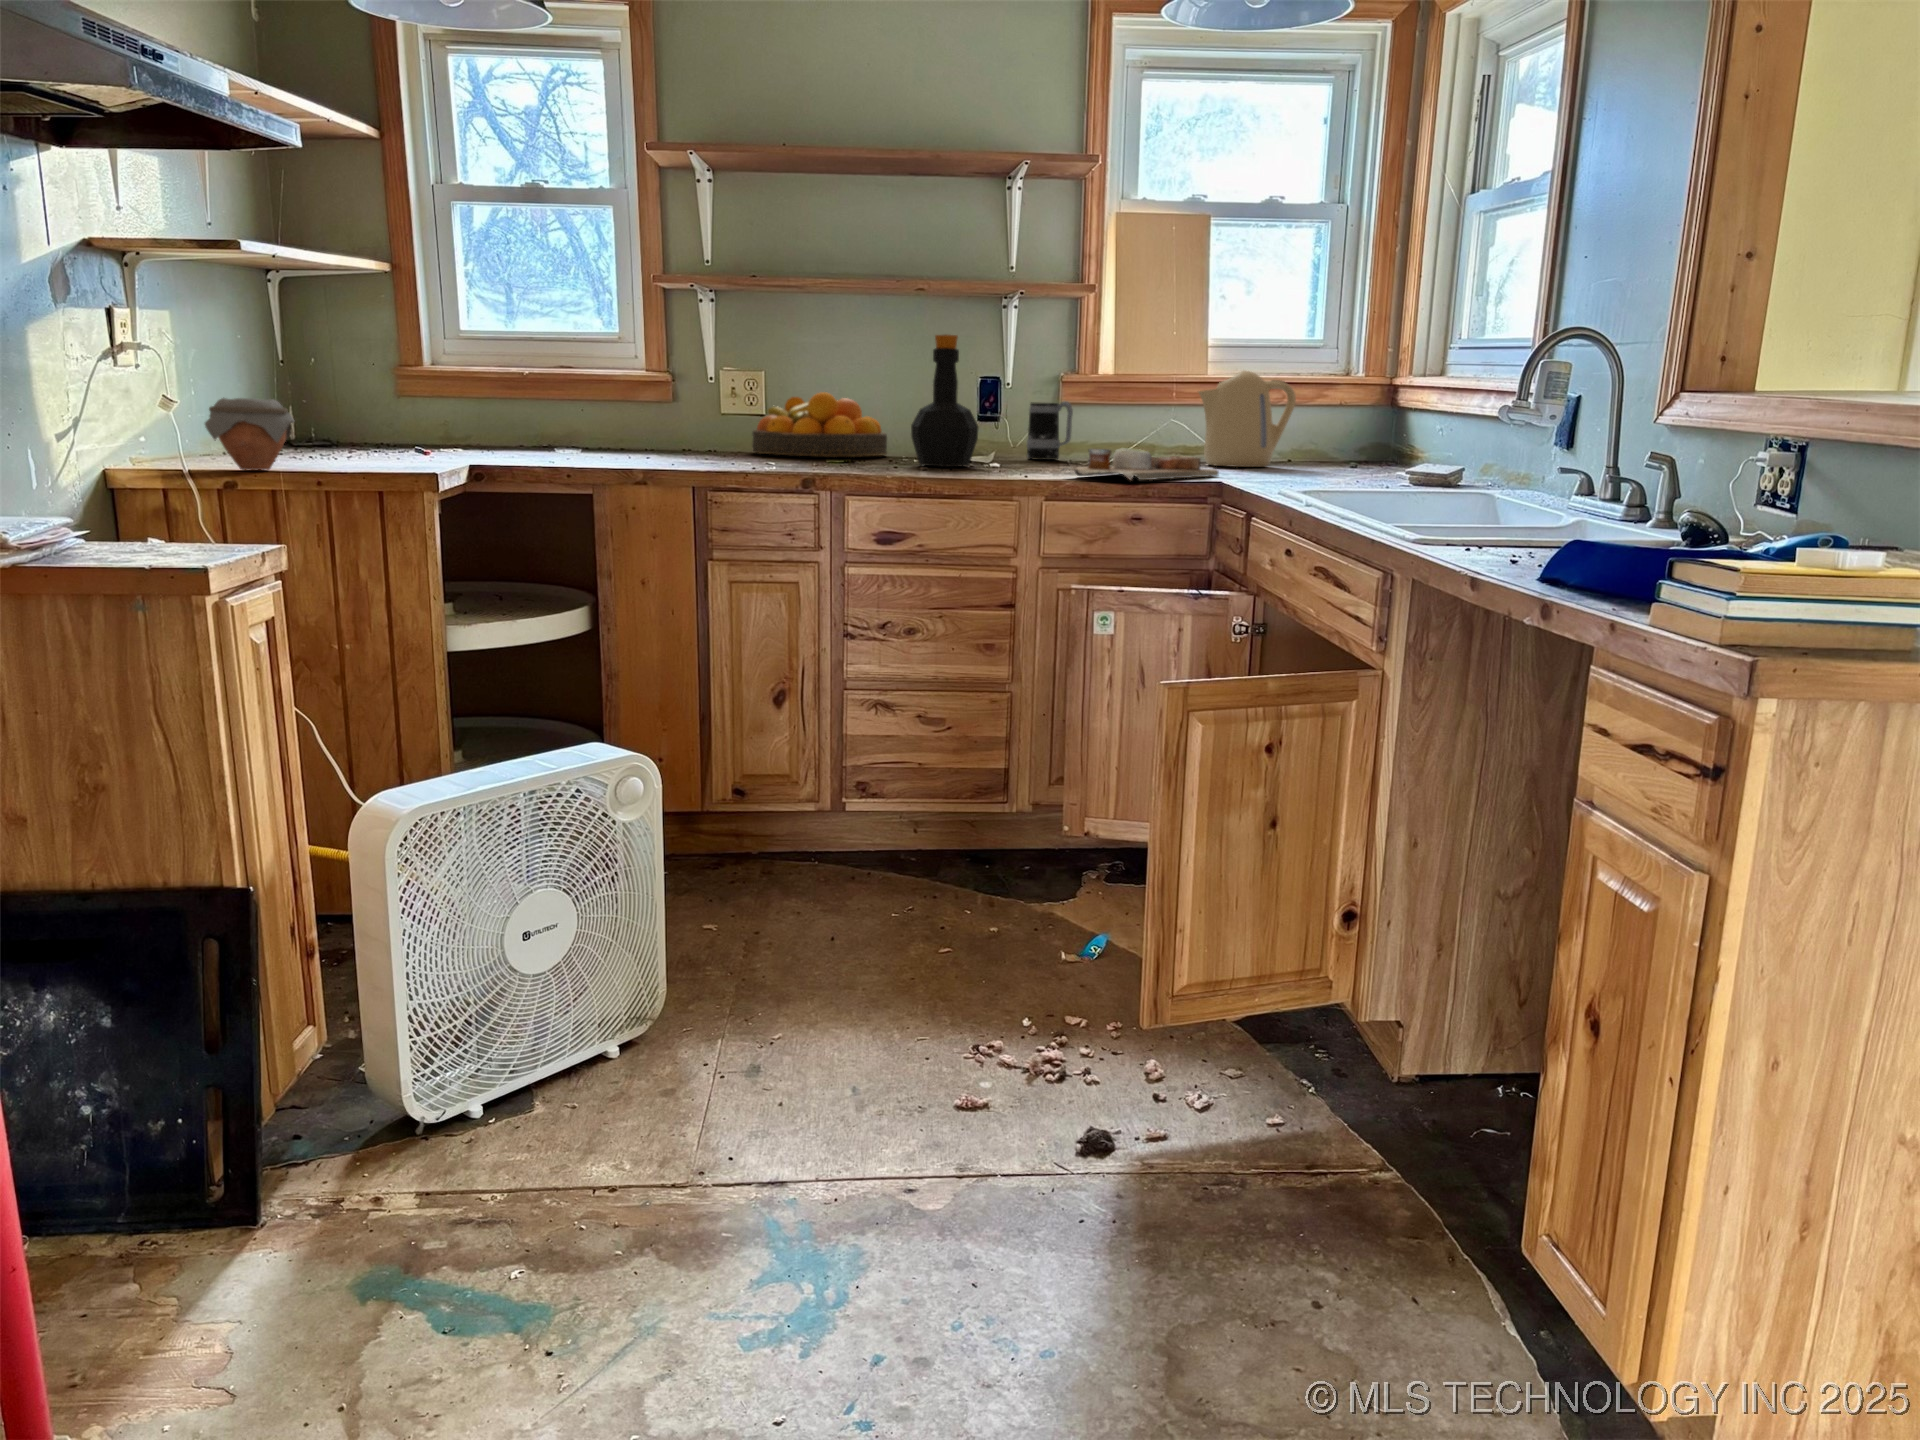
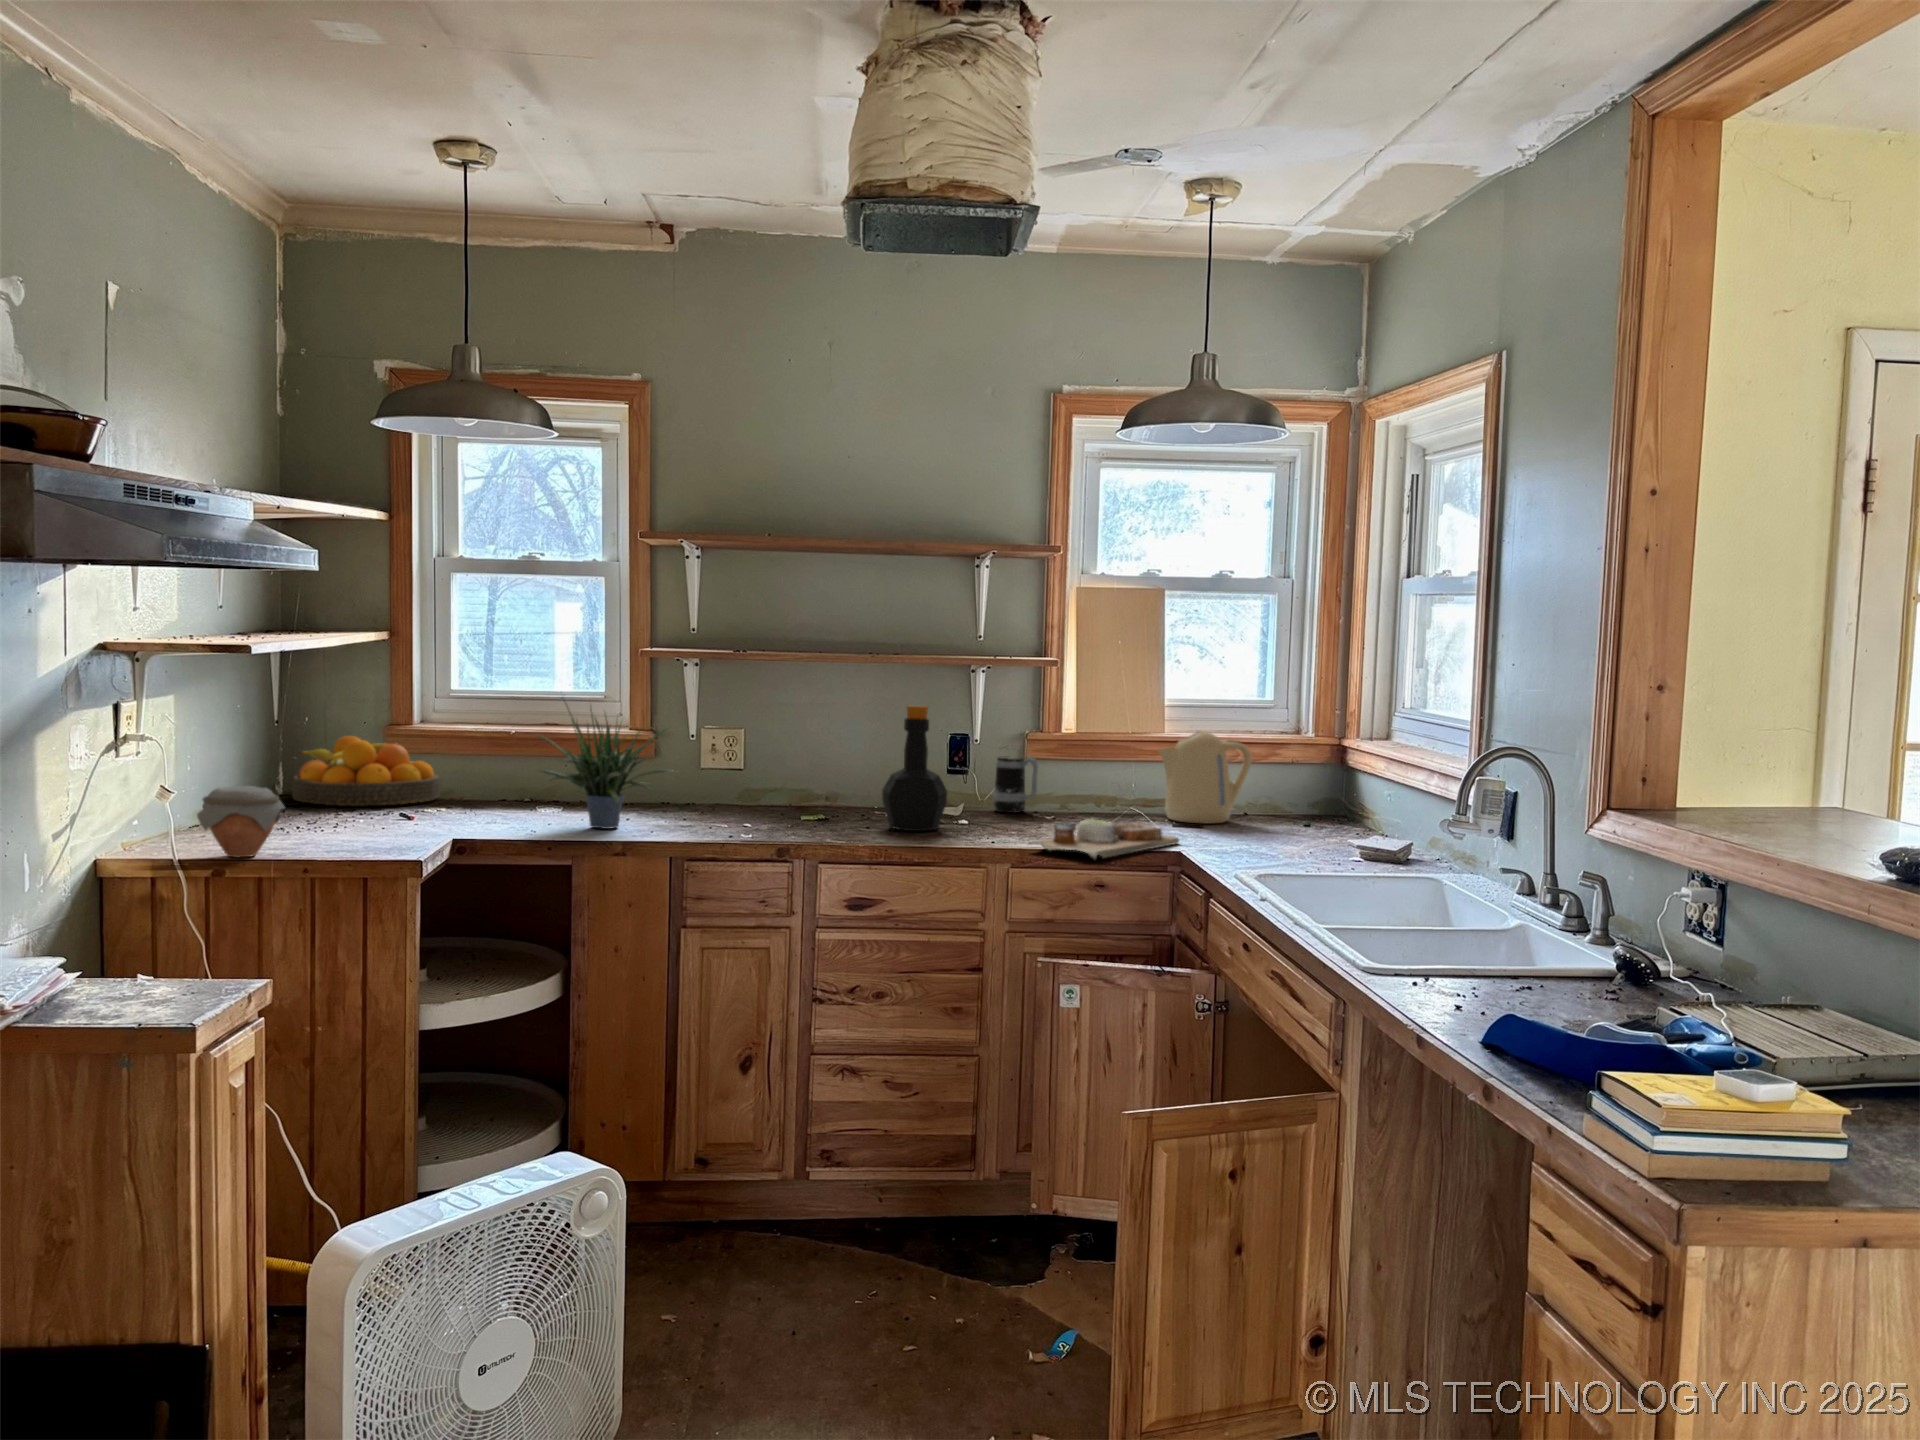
potted plant: none [548,315,700,462] -> present [536,697,676,829]
fruit bowl: present [752,392,887,457] -> present [292,736,440,806]

